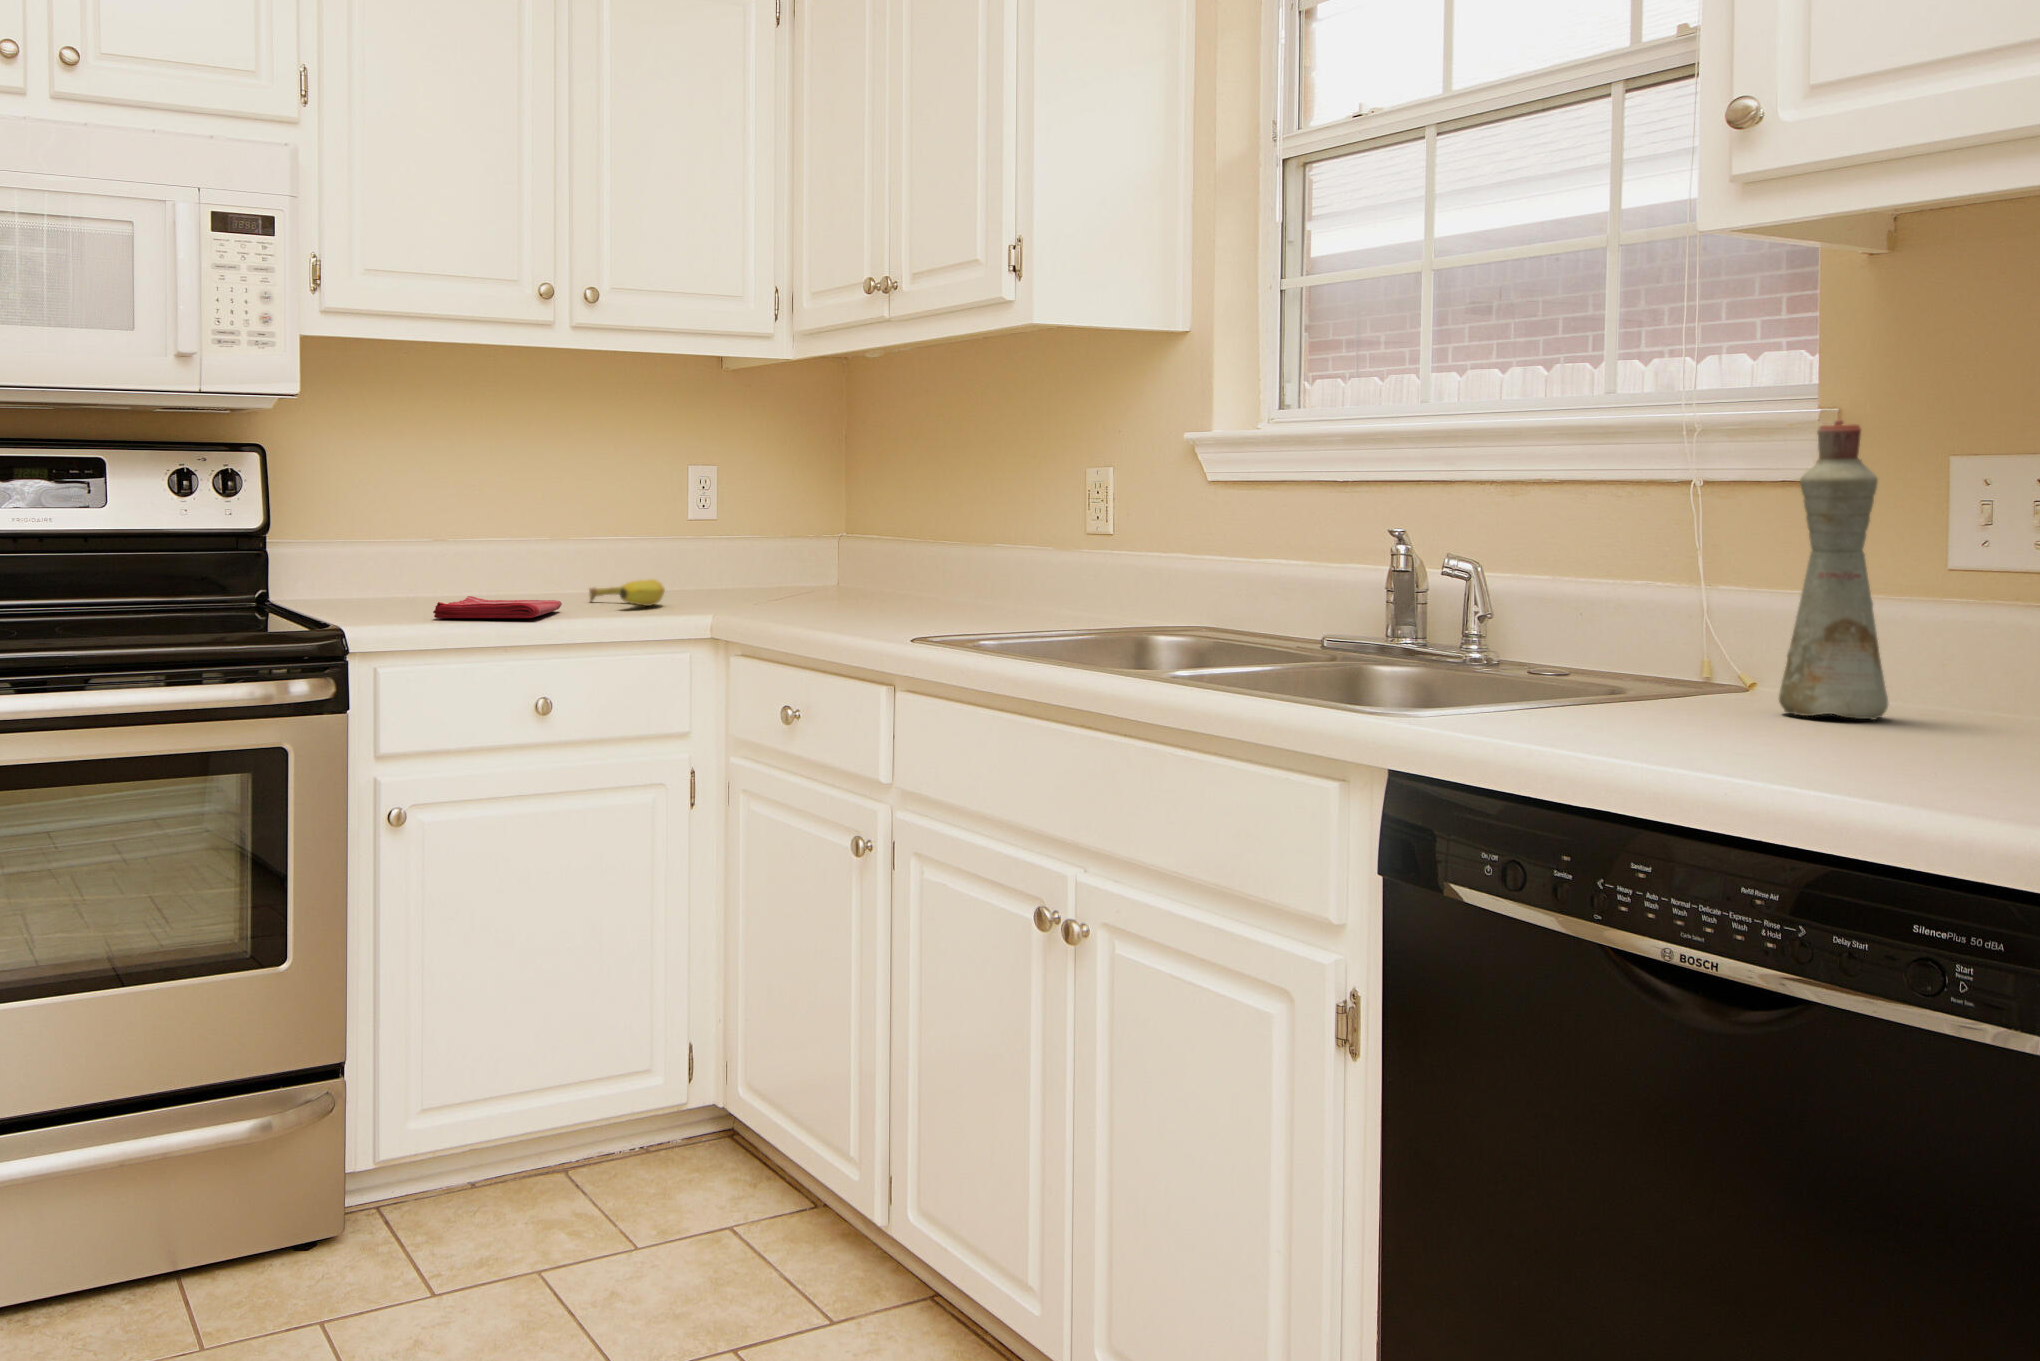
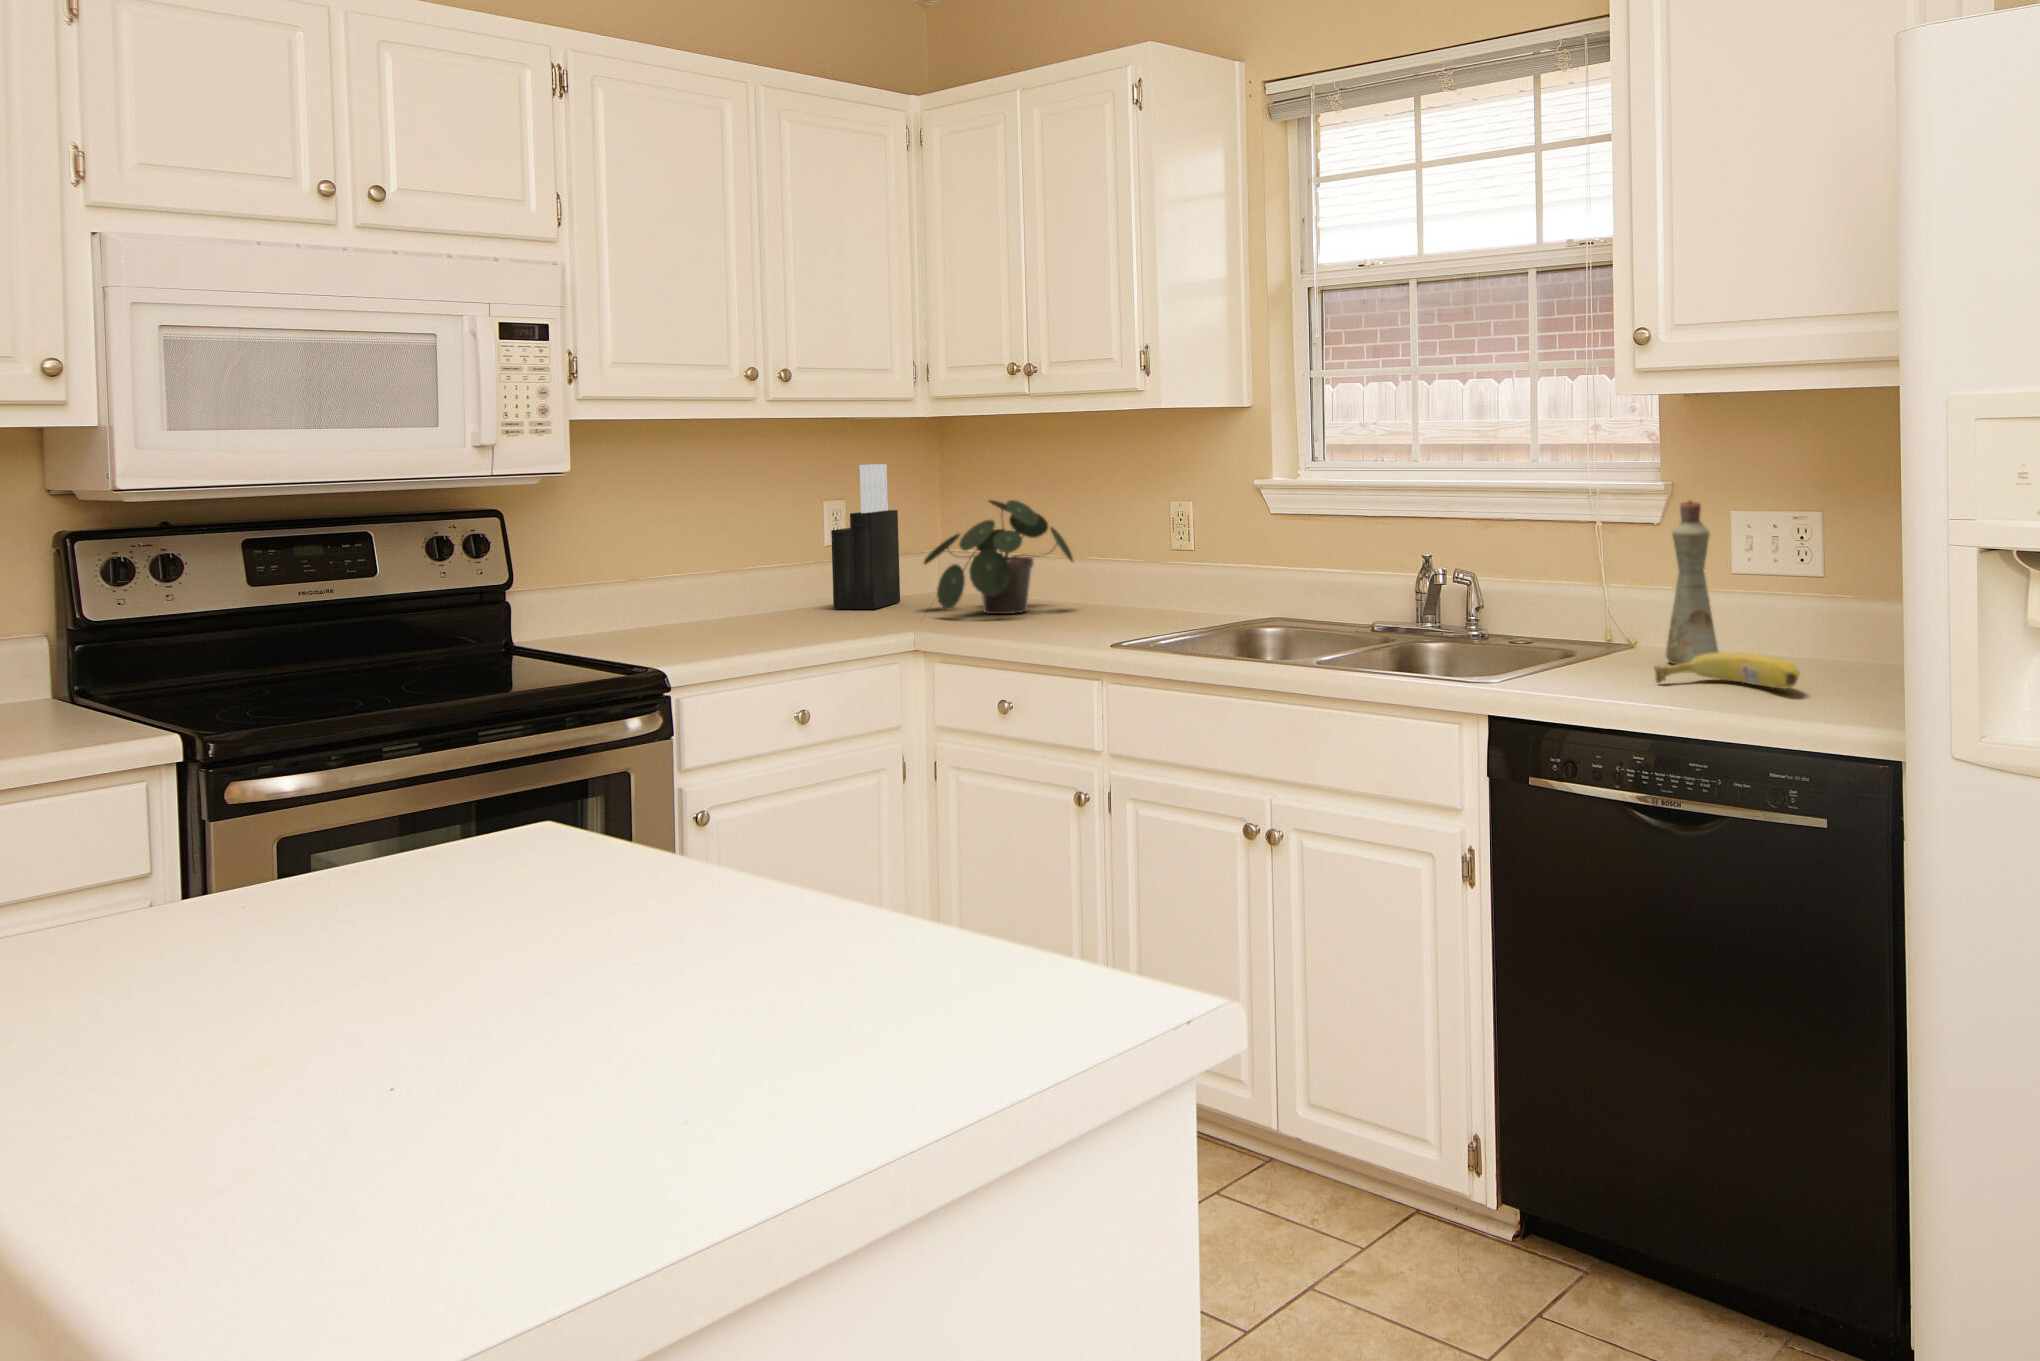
knife block: none [683,419,775,598] -> present [831,464,900,609]
potted plant: none [780,462,964,610] -> present [924,500,1073,614]
fruit: present [589,579,665,606] -> present [1654,653,1800,689]
dish towel: present [433,596,562,618] -> none [696,626,786,651]

